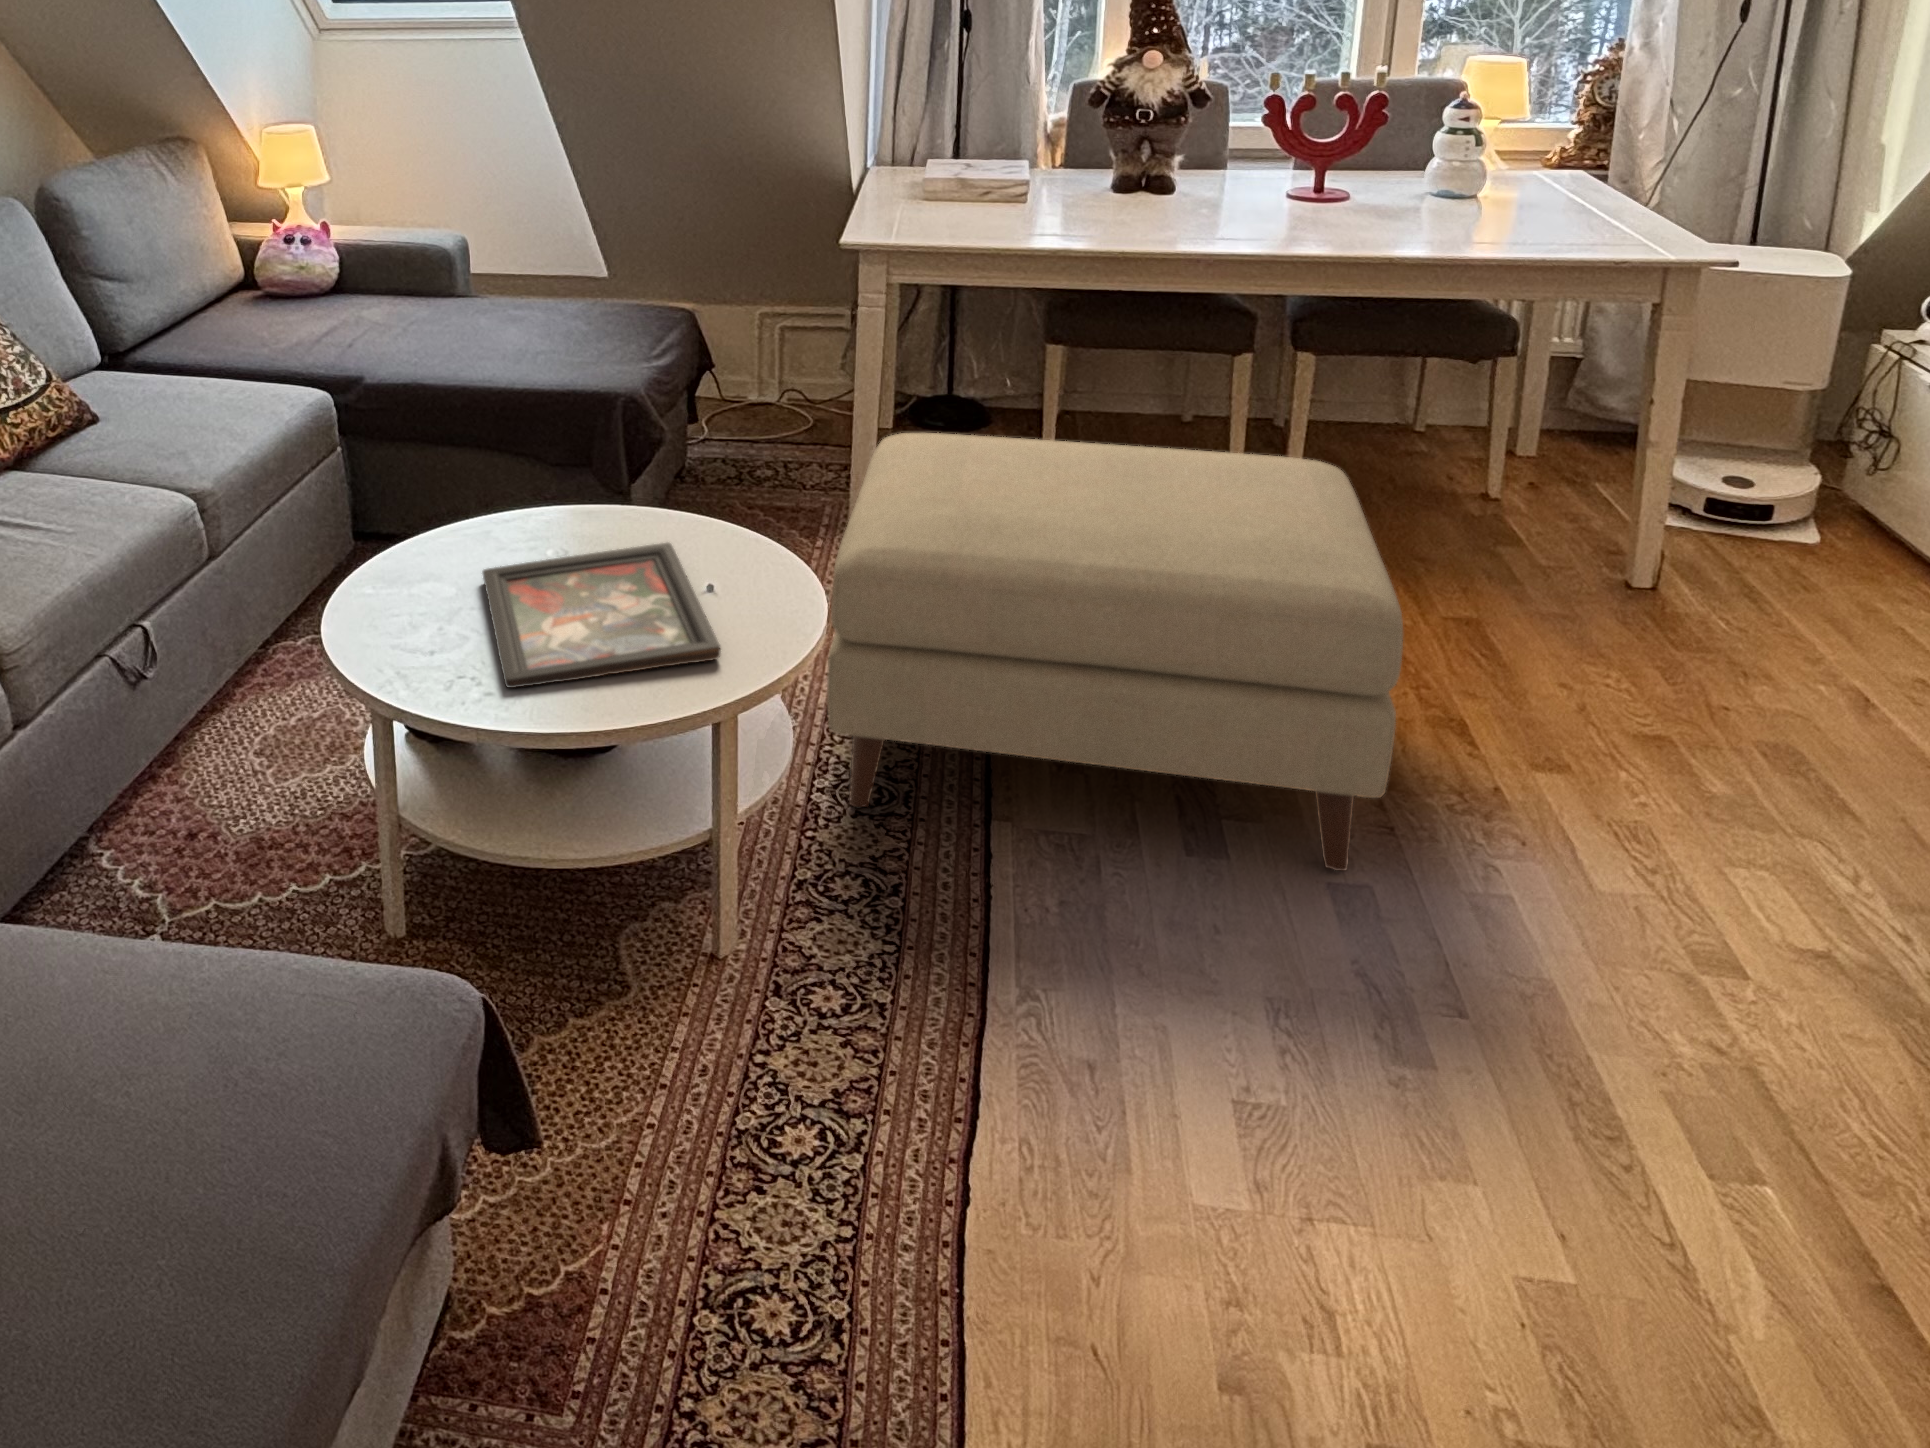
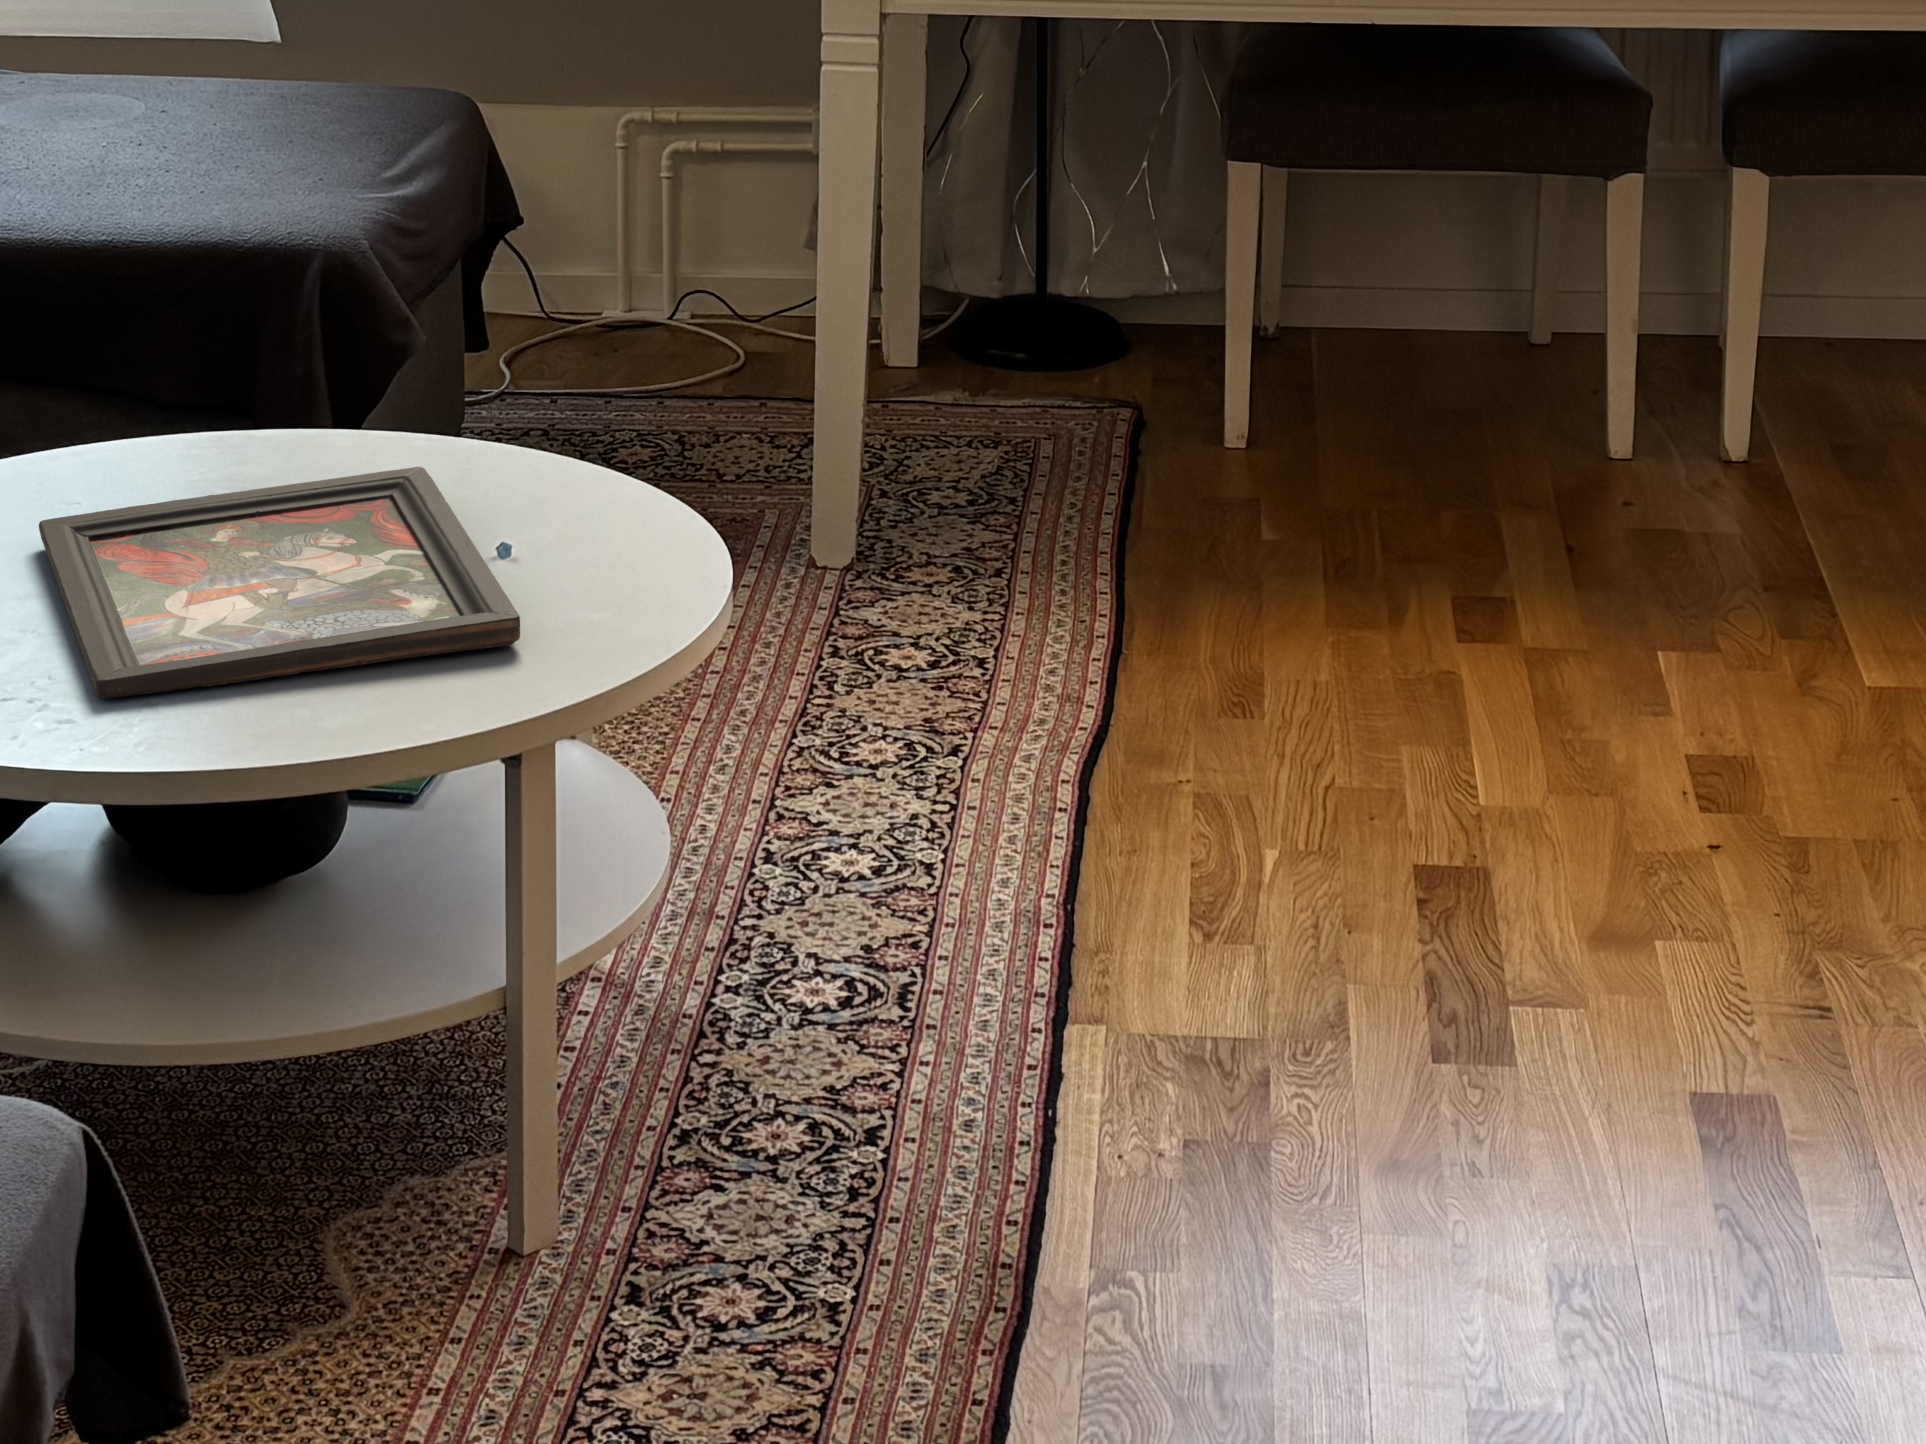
ottoman: present [827,433,1403,871] -> none [743,285,1811,1069]

